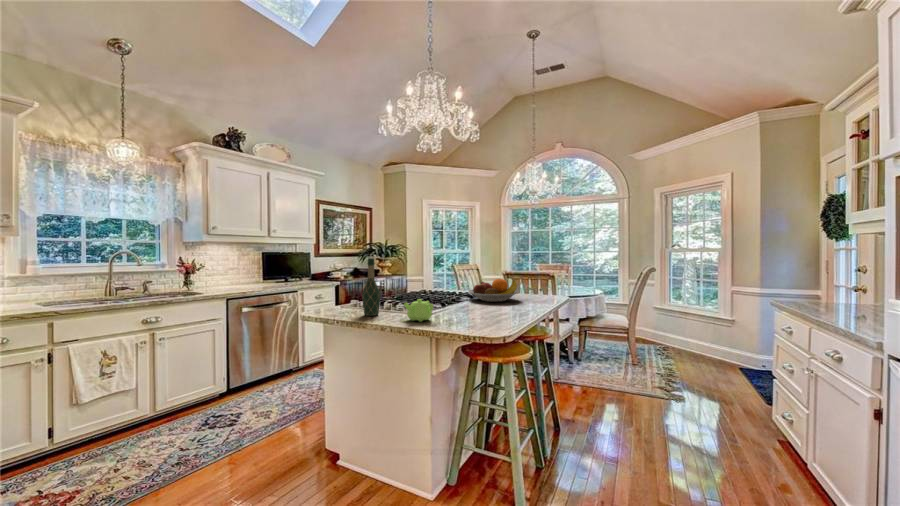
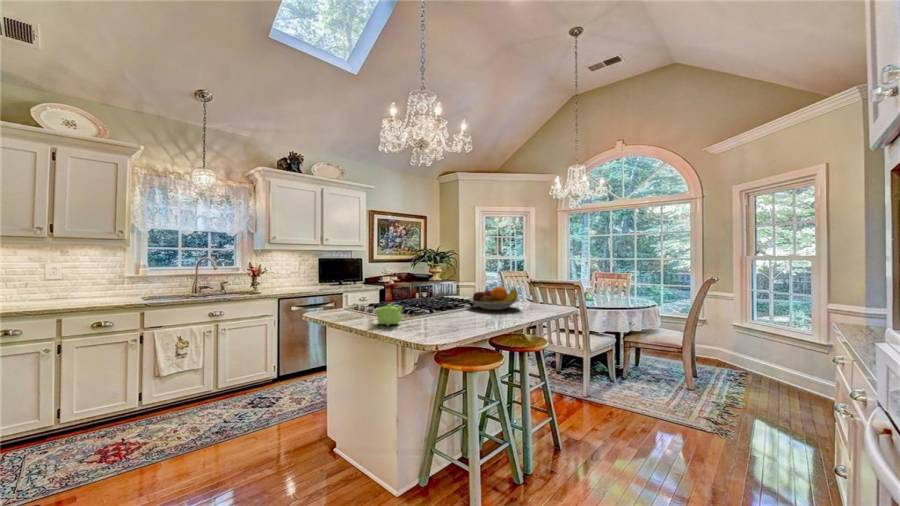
wine bottle: present [362,258,381,316] -> none [346,265,363,318]

